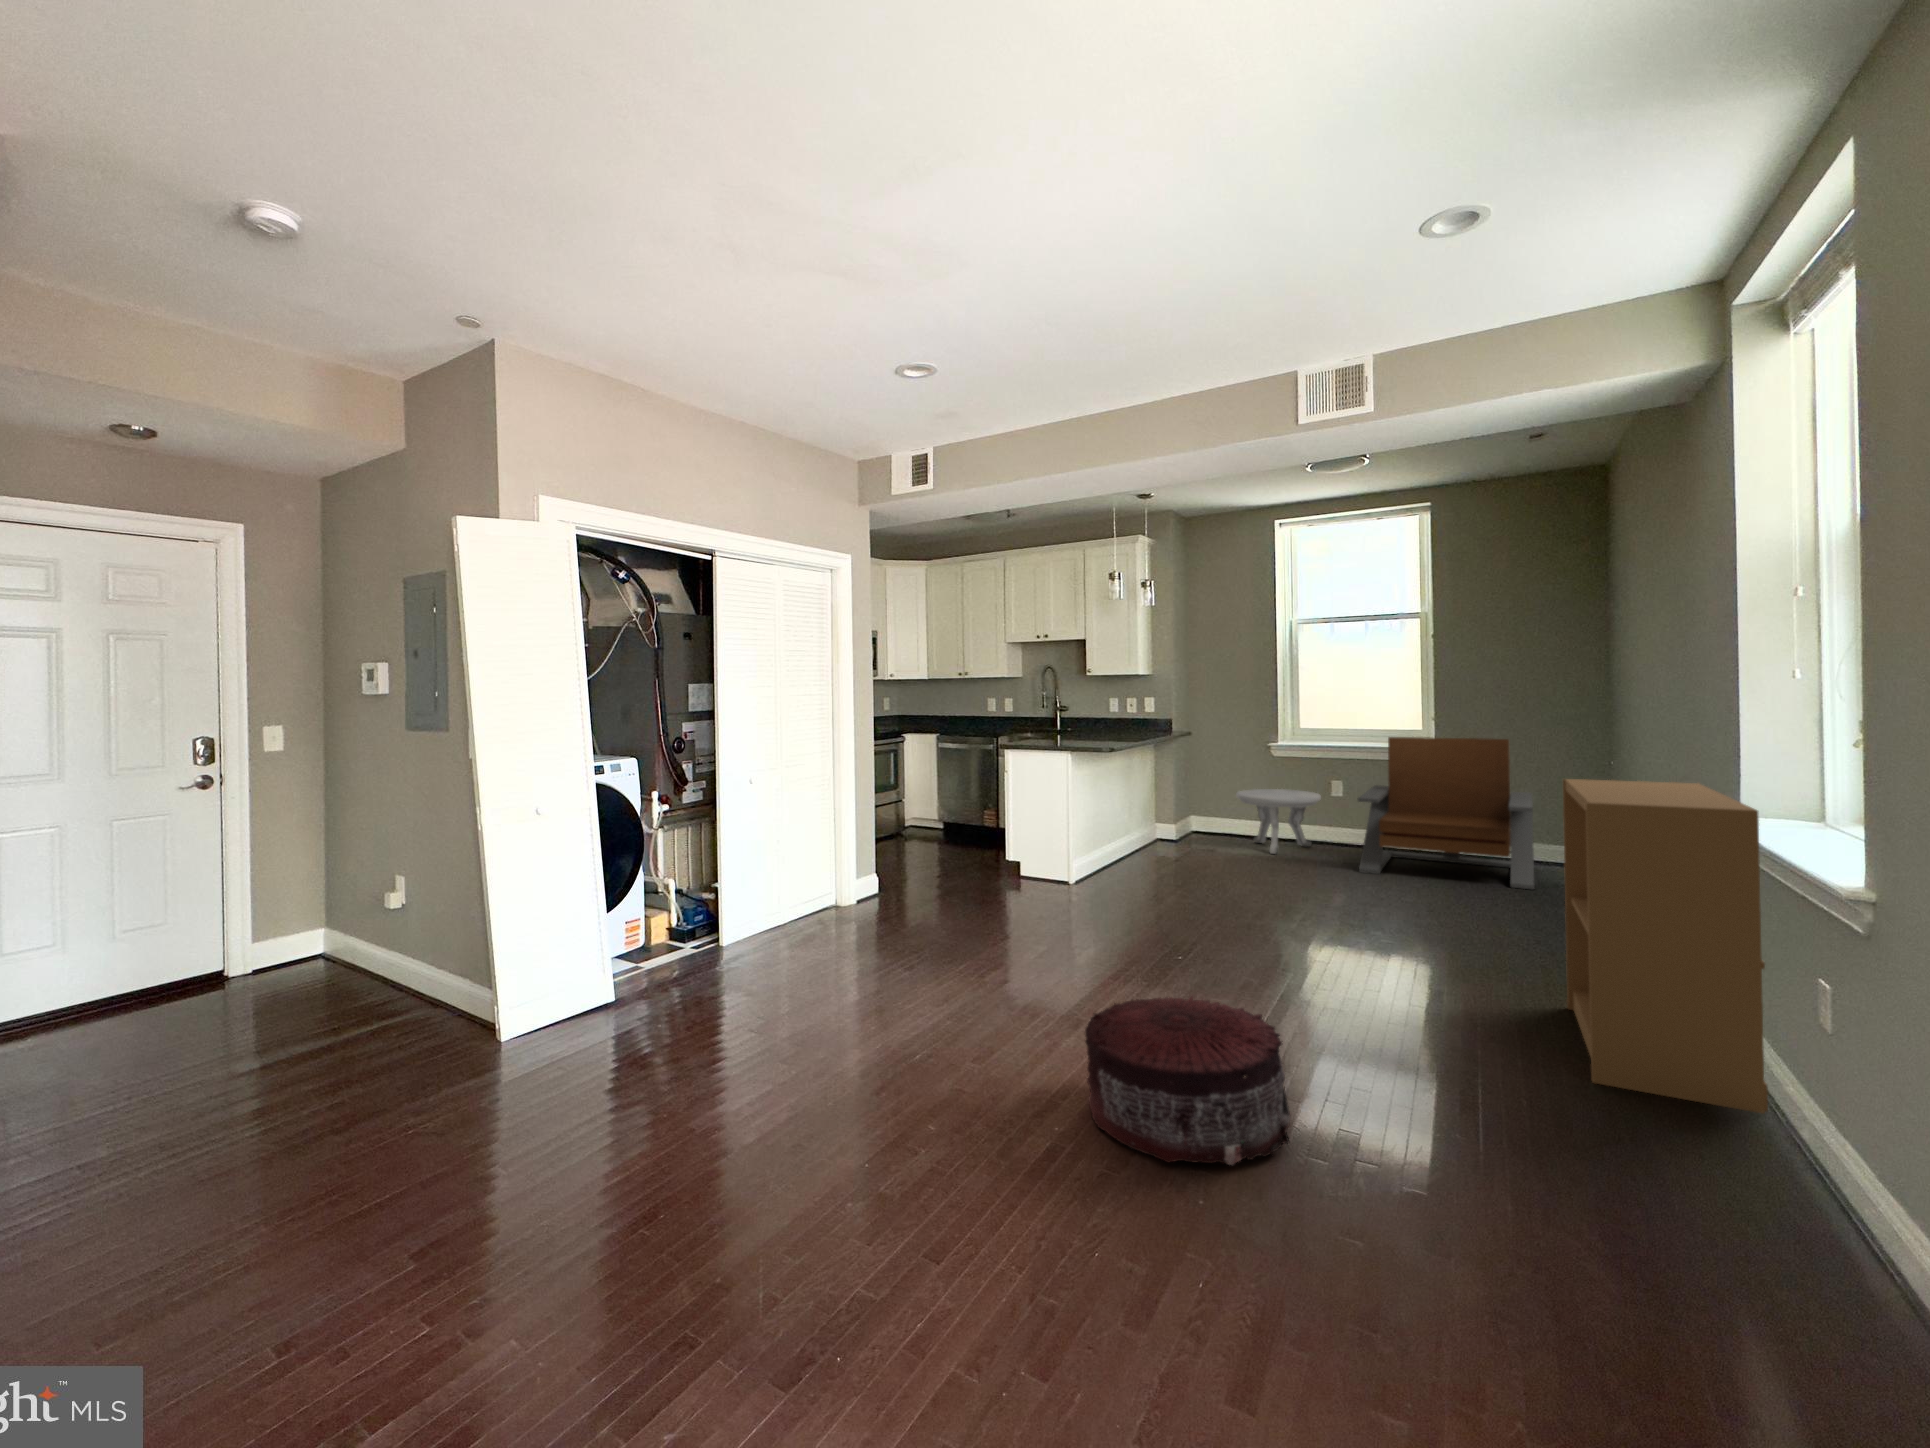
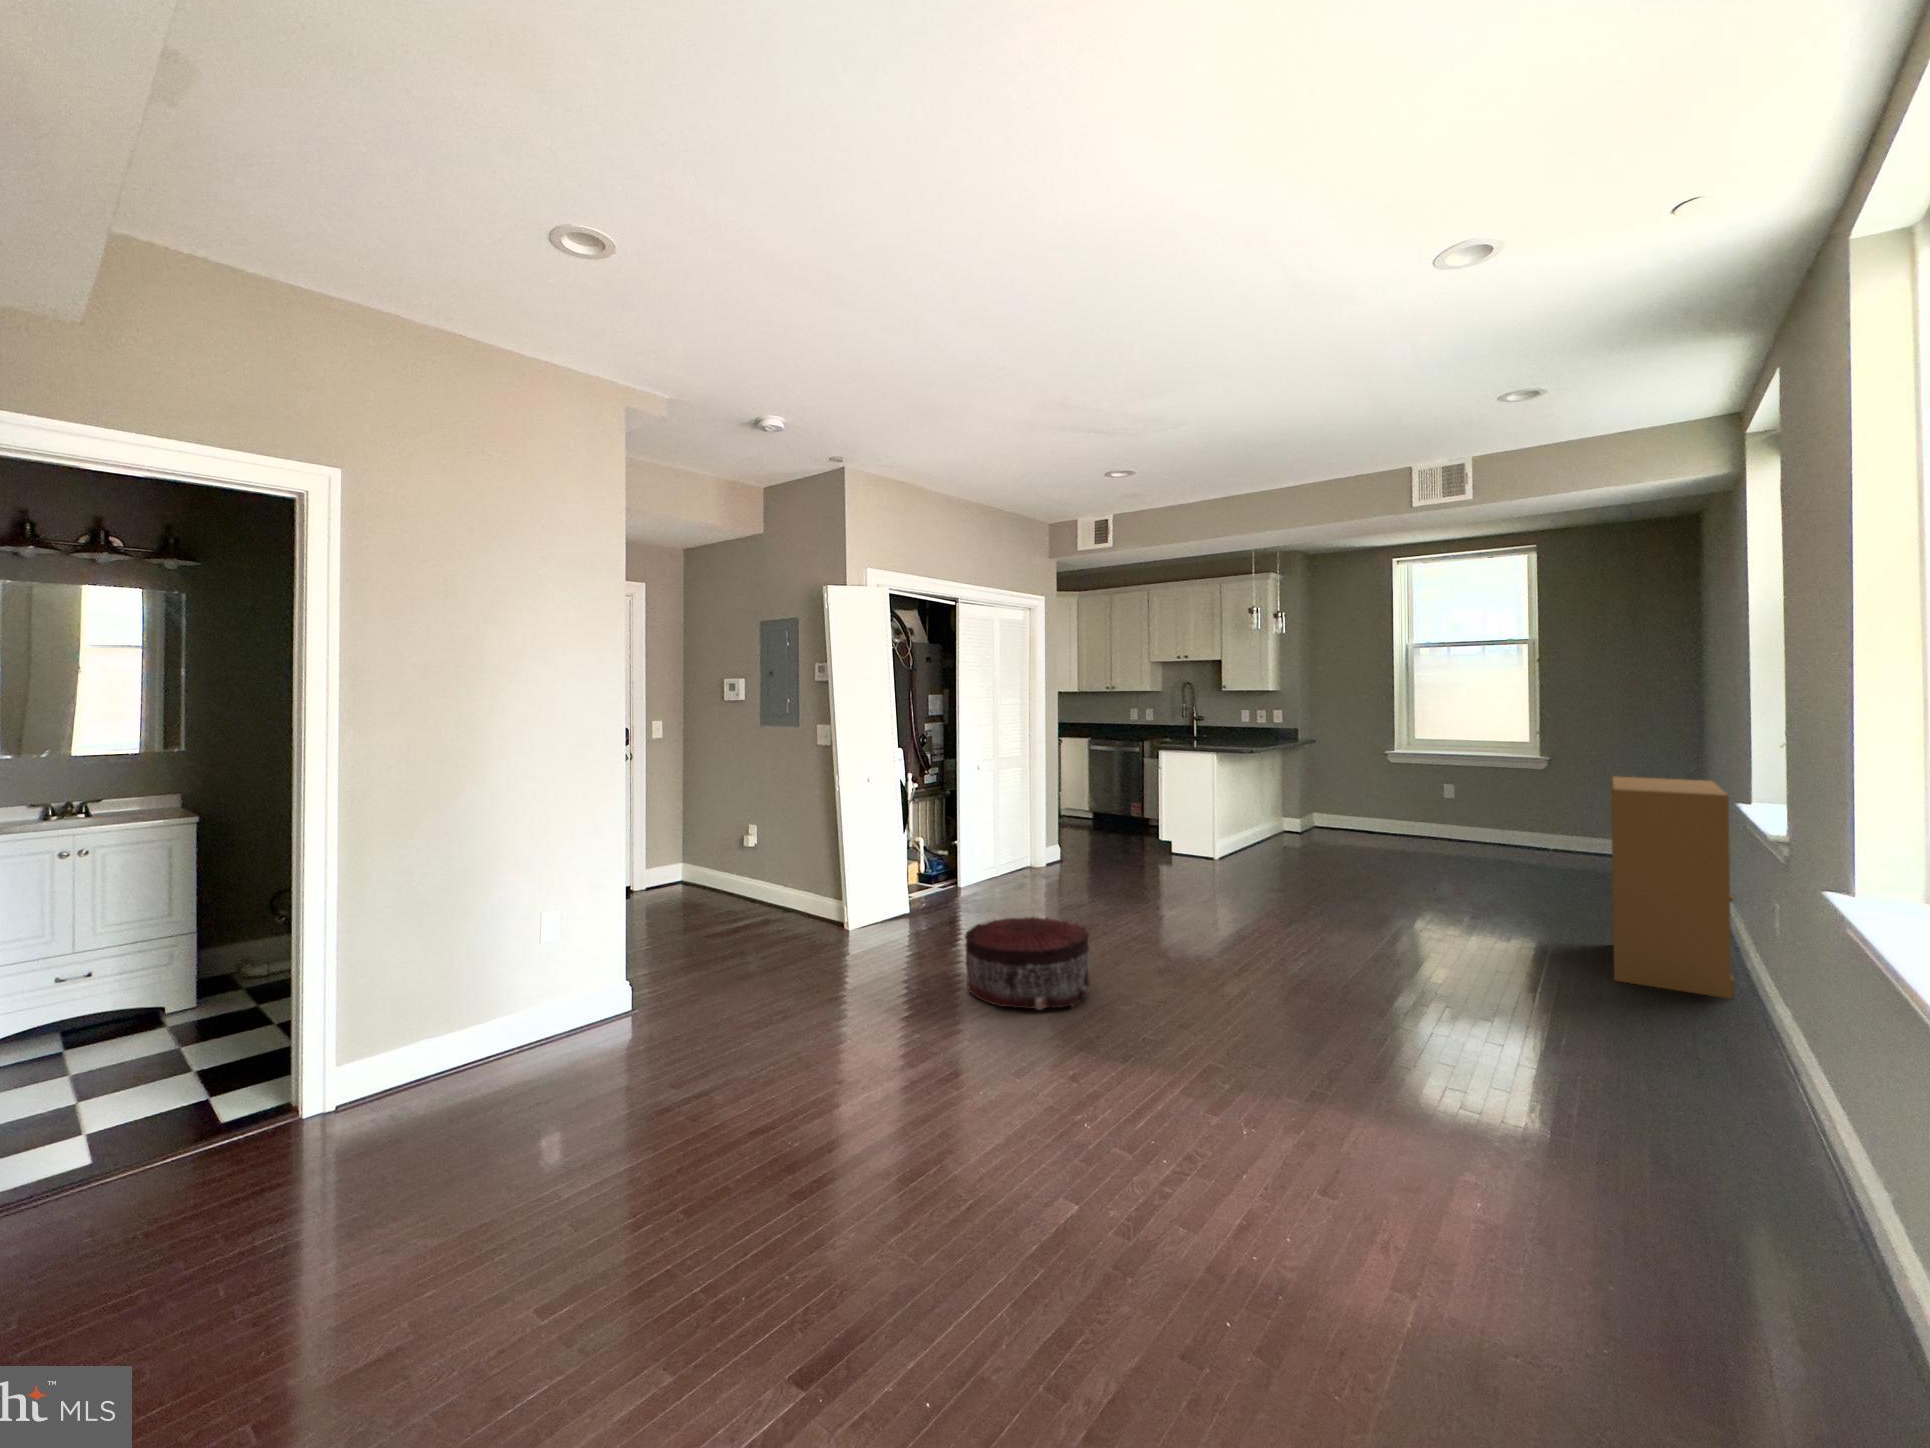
lounge chair: present [1358,737,1534,889] -> none [1463,747,1623,876]
side table: present [1236,789,1321,854] -> none [1355,791,1432,845]
pouf: present [1085,997,1290,1165] -> present [965,917,1090,1010]

